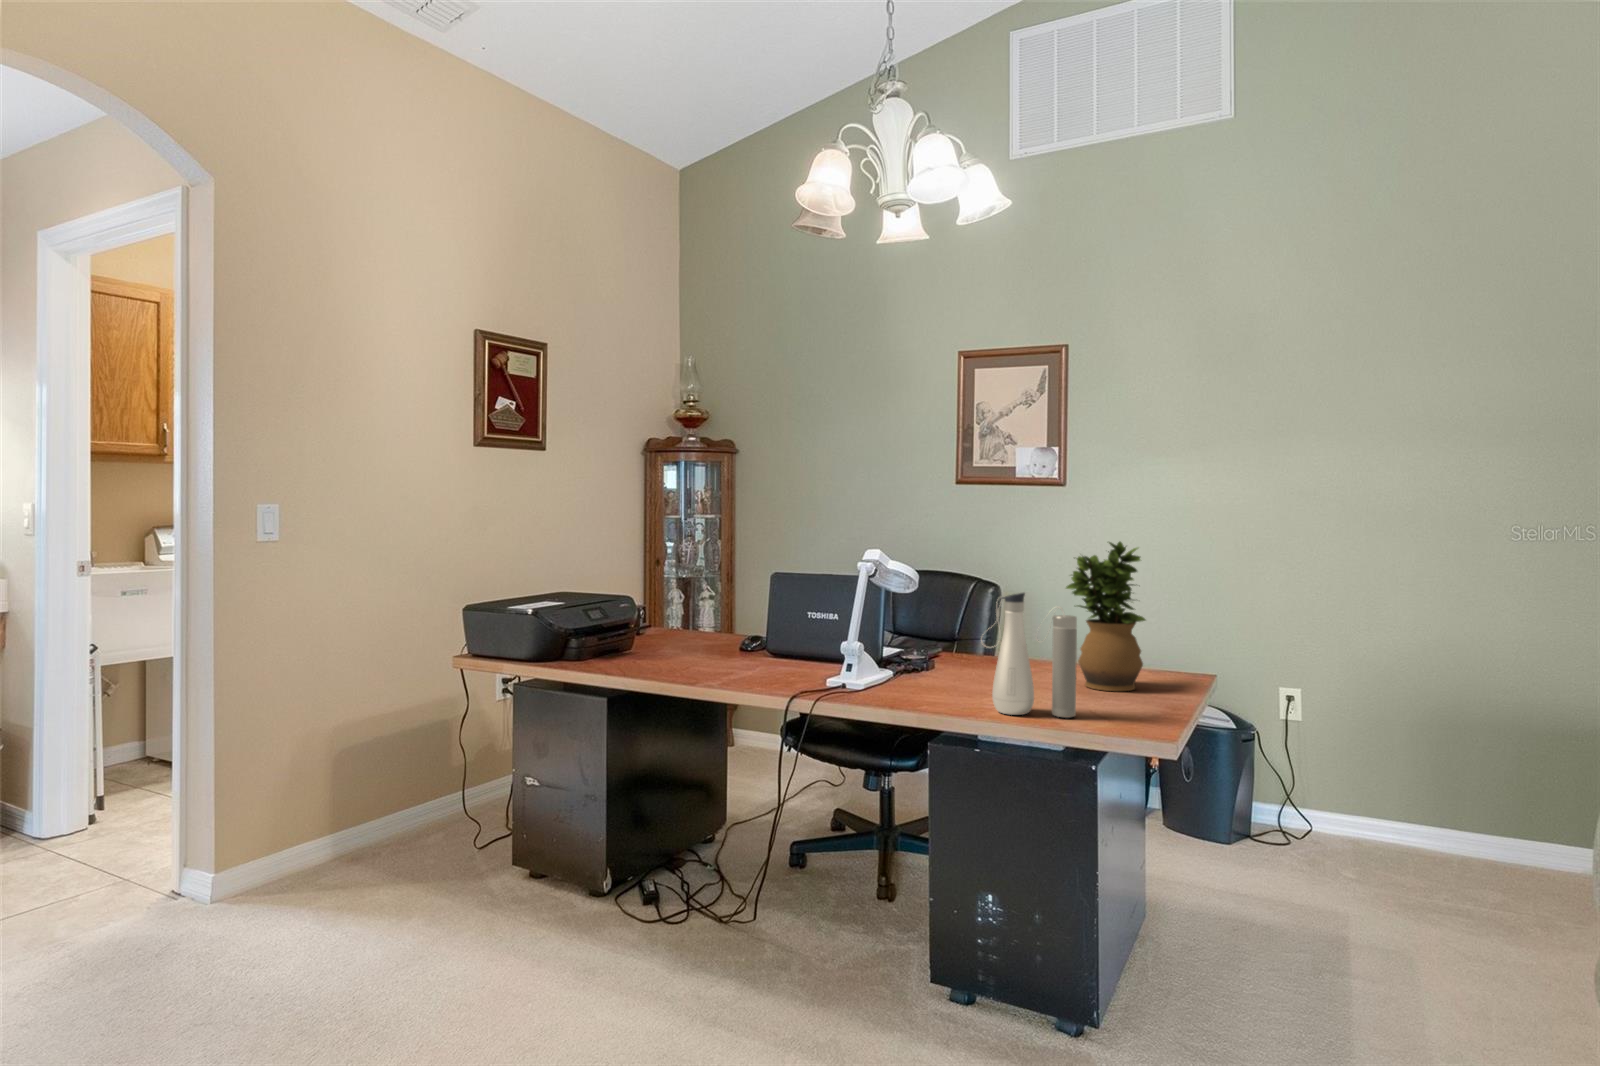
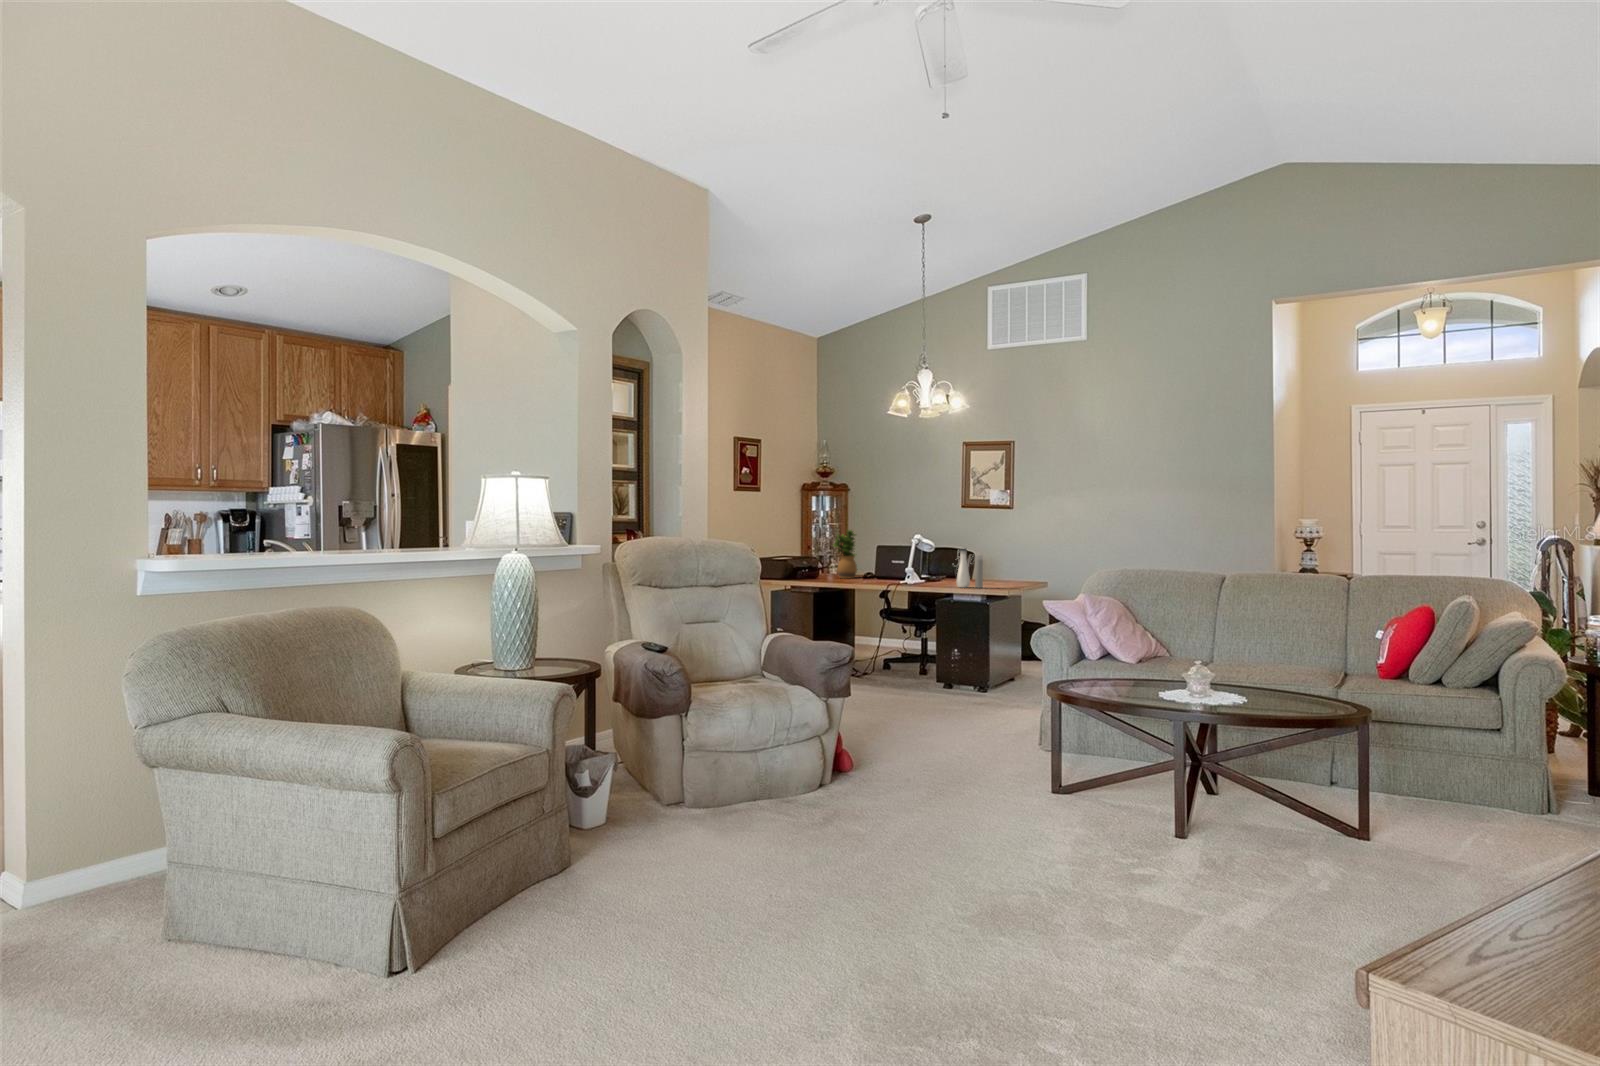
potted plant: present [1066,542,1146,691] -> present [834,530,858,578]

